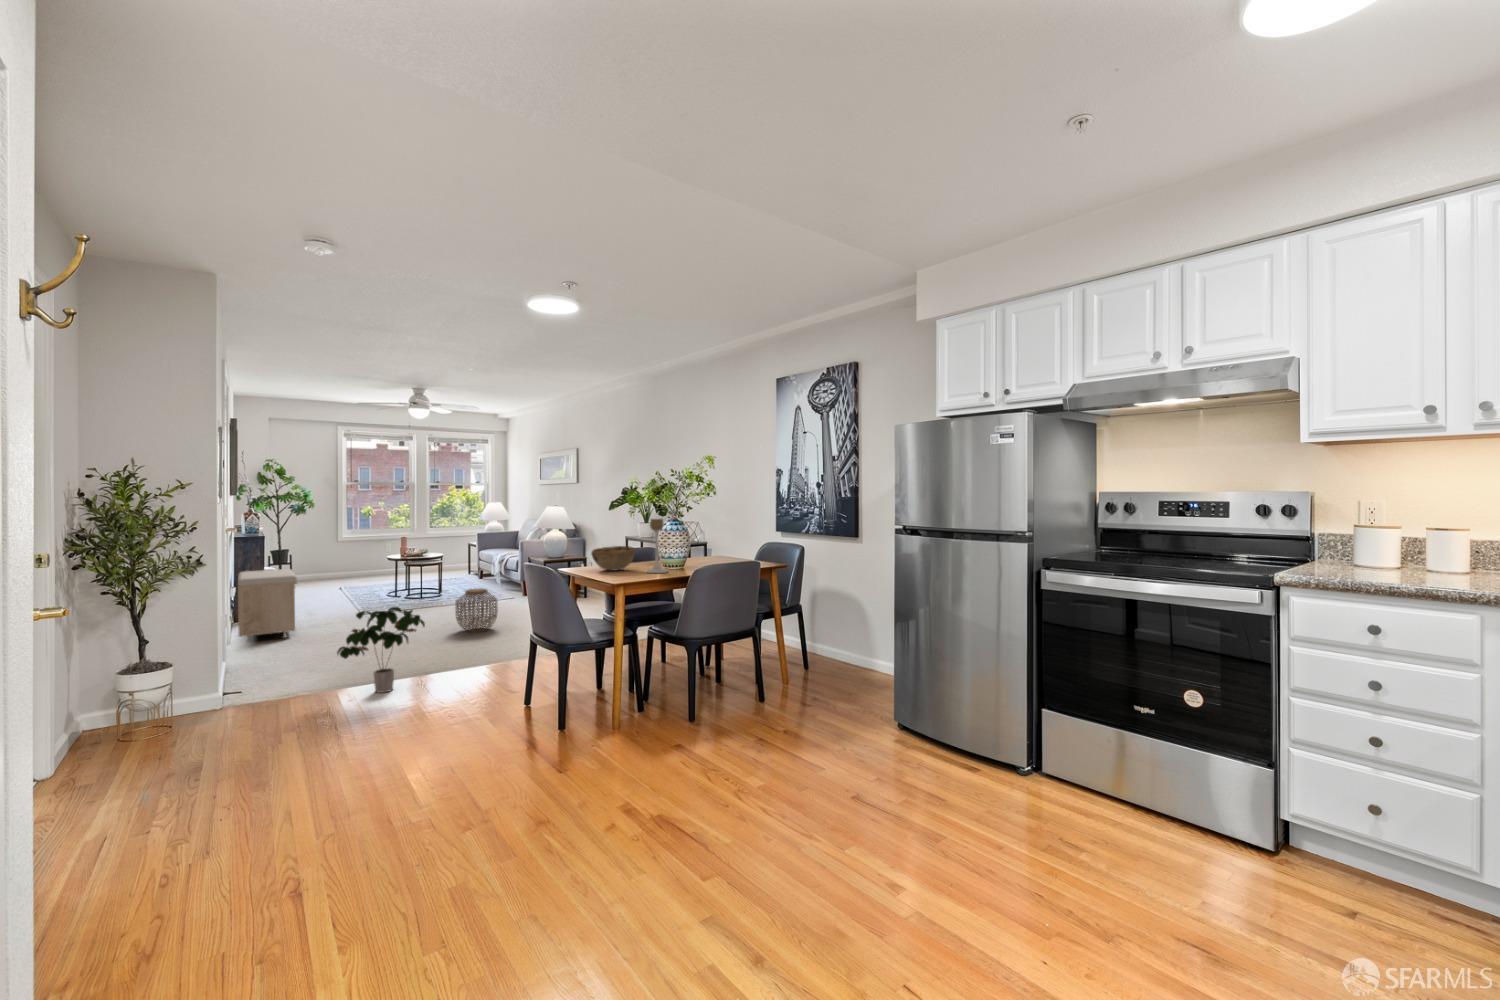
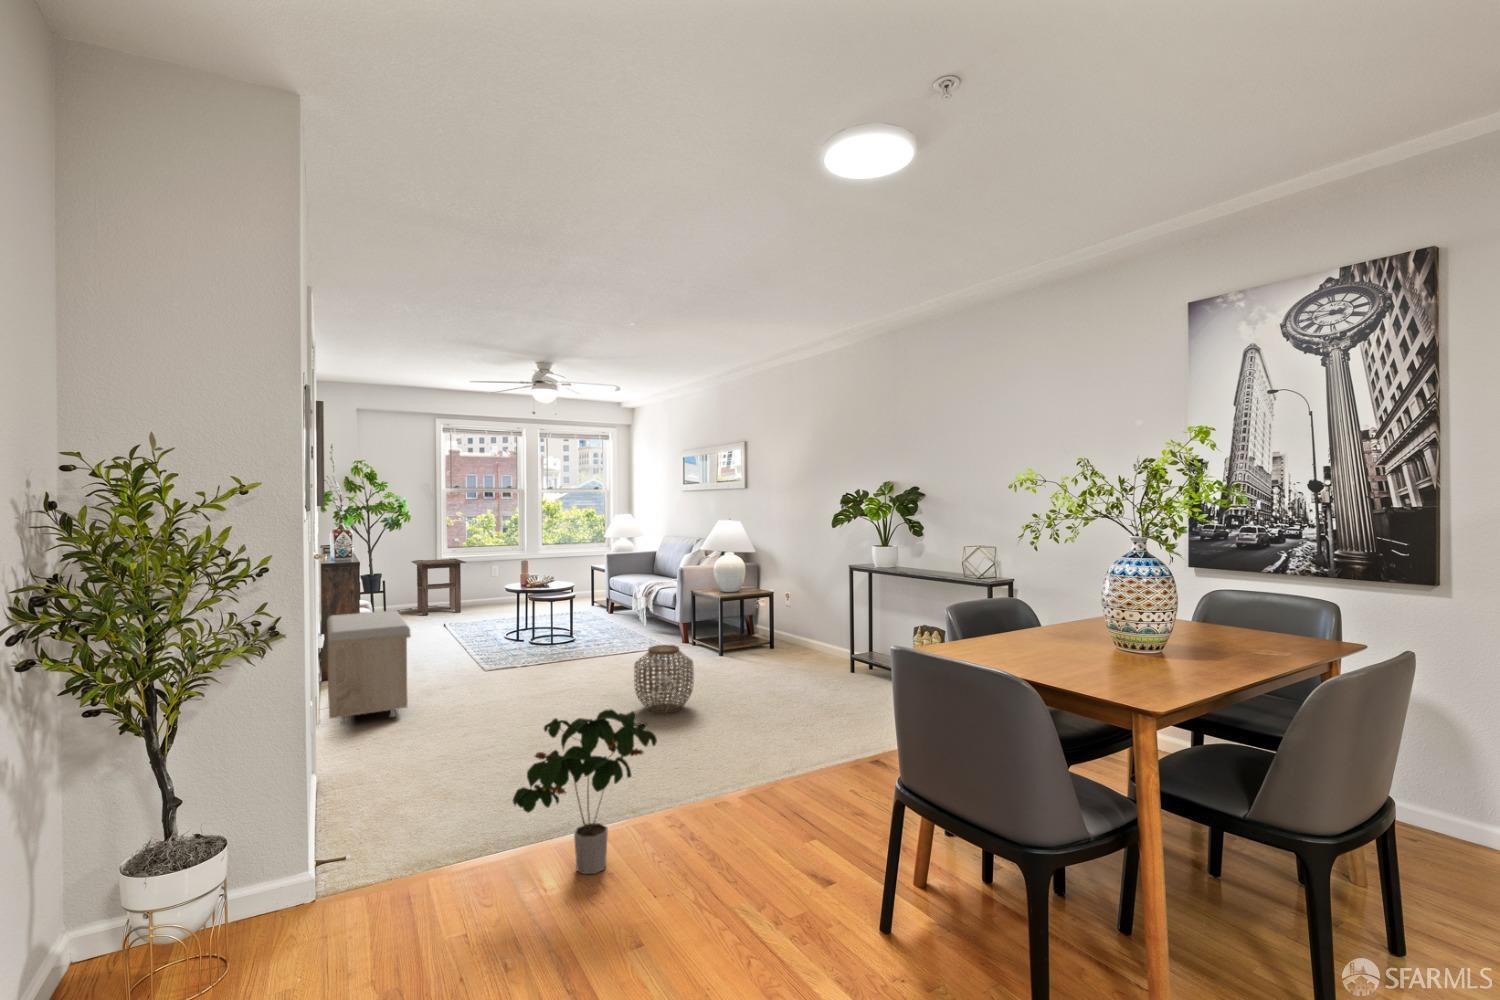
candle holder: present [647,519,667,573] -> none [1155,553,1209,673]
side table: none [316,538,362,583] -> present [412,558,466,616]
decorative bowl: present [591,546,635,571] -> none [1008,604,1102,658]

